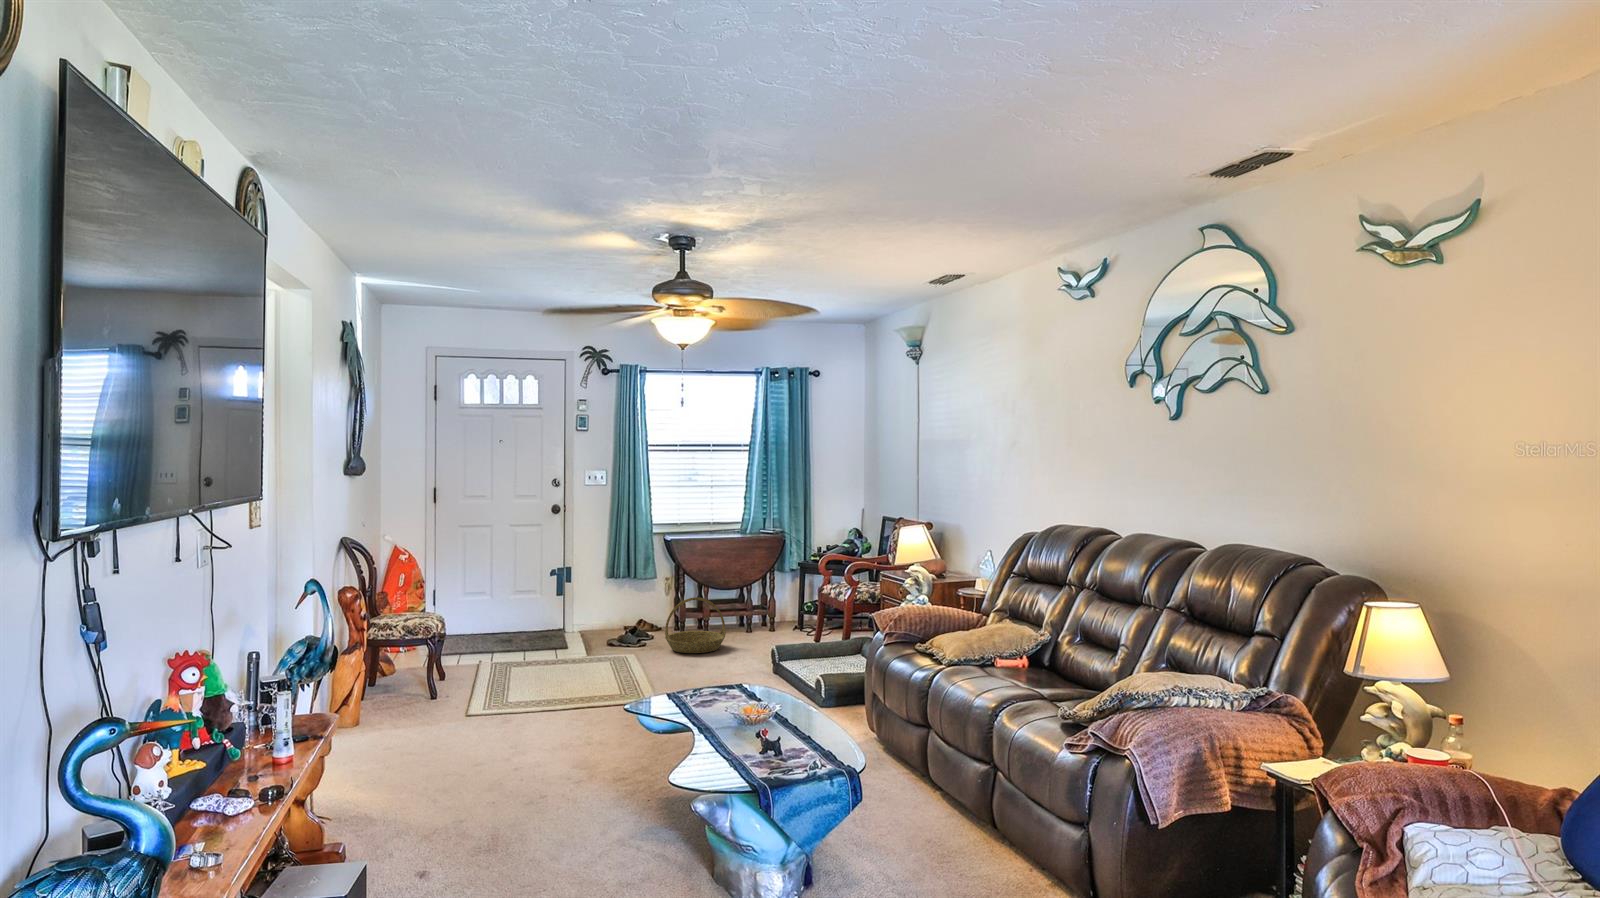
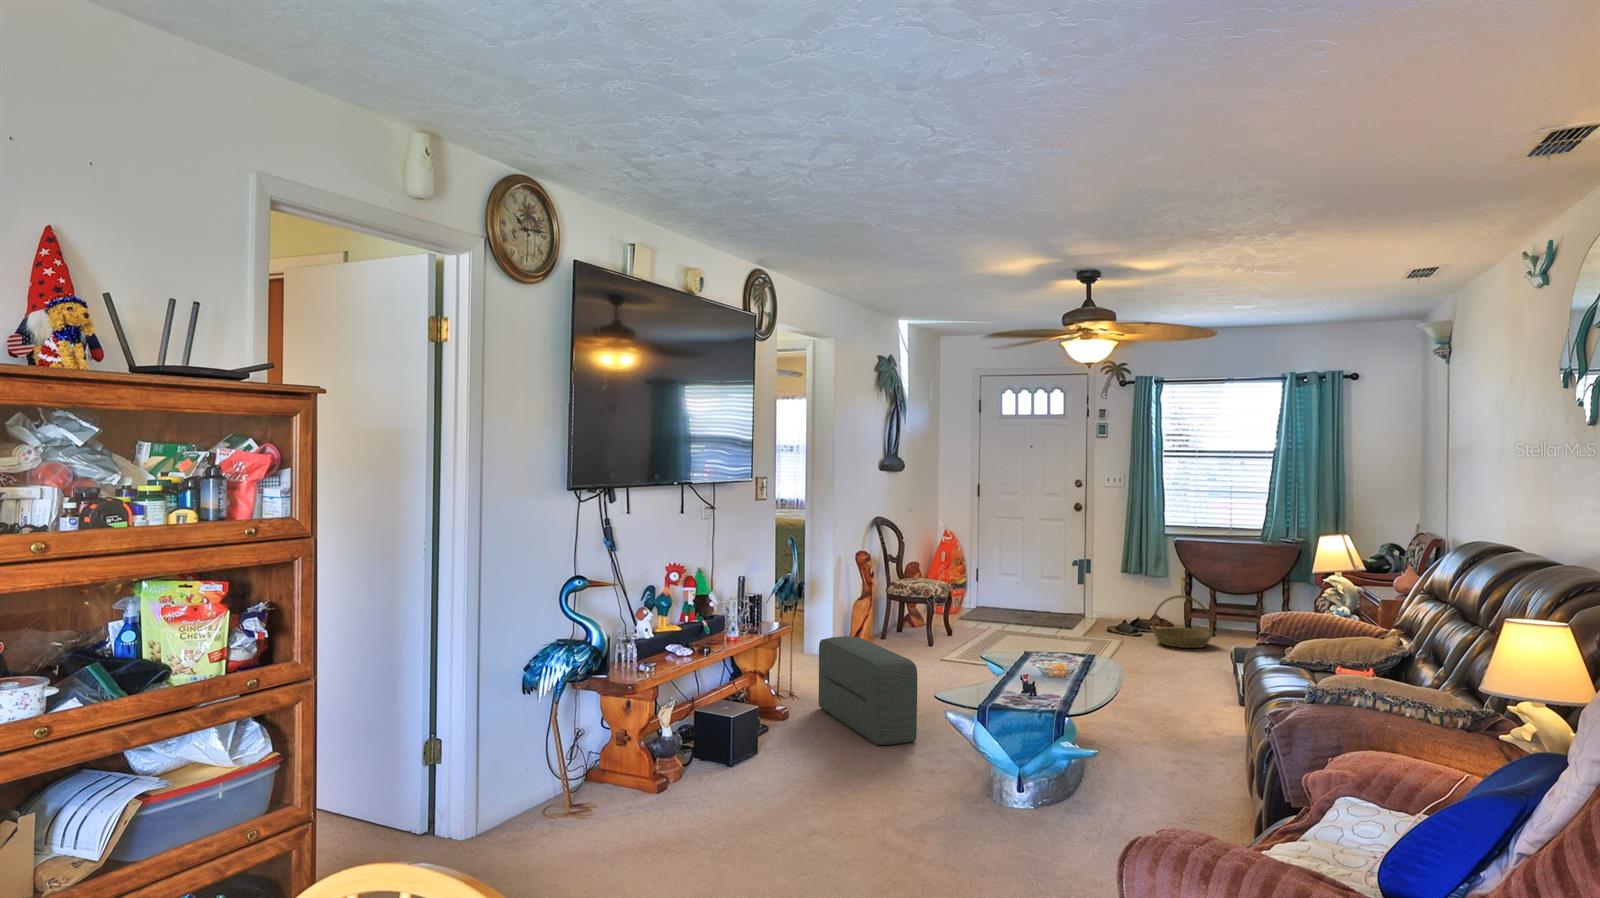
pouf: none [373,713,566,865] -> present [819,636,917,745]

